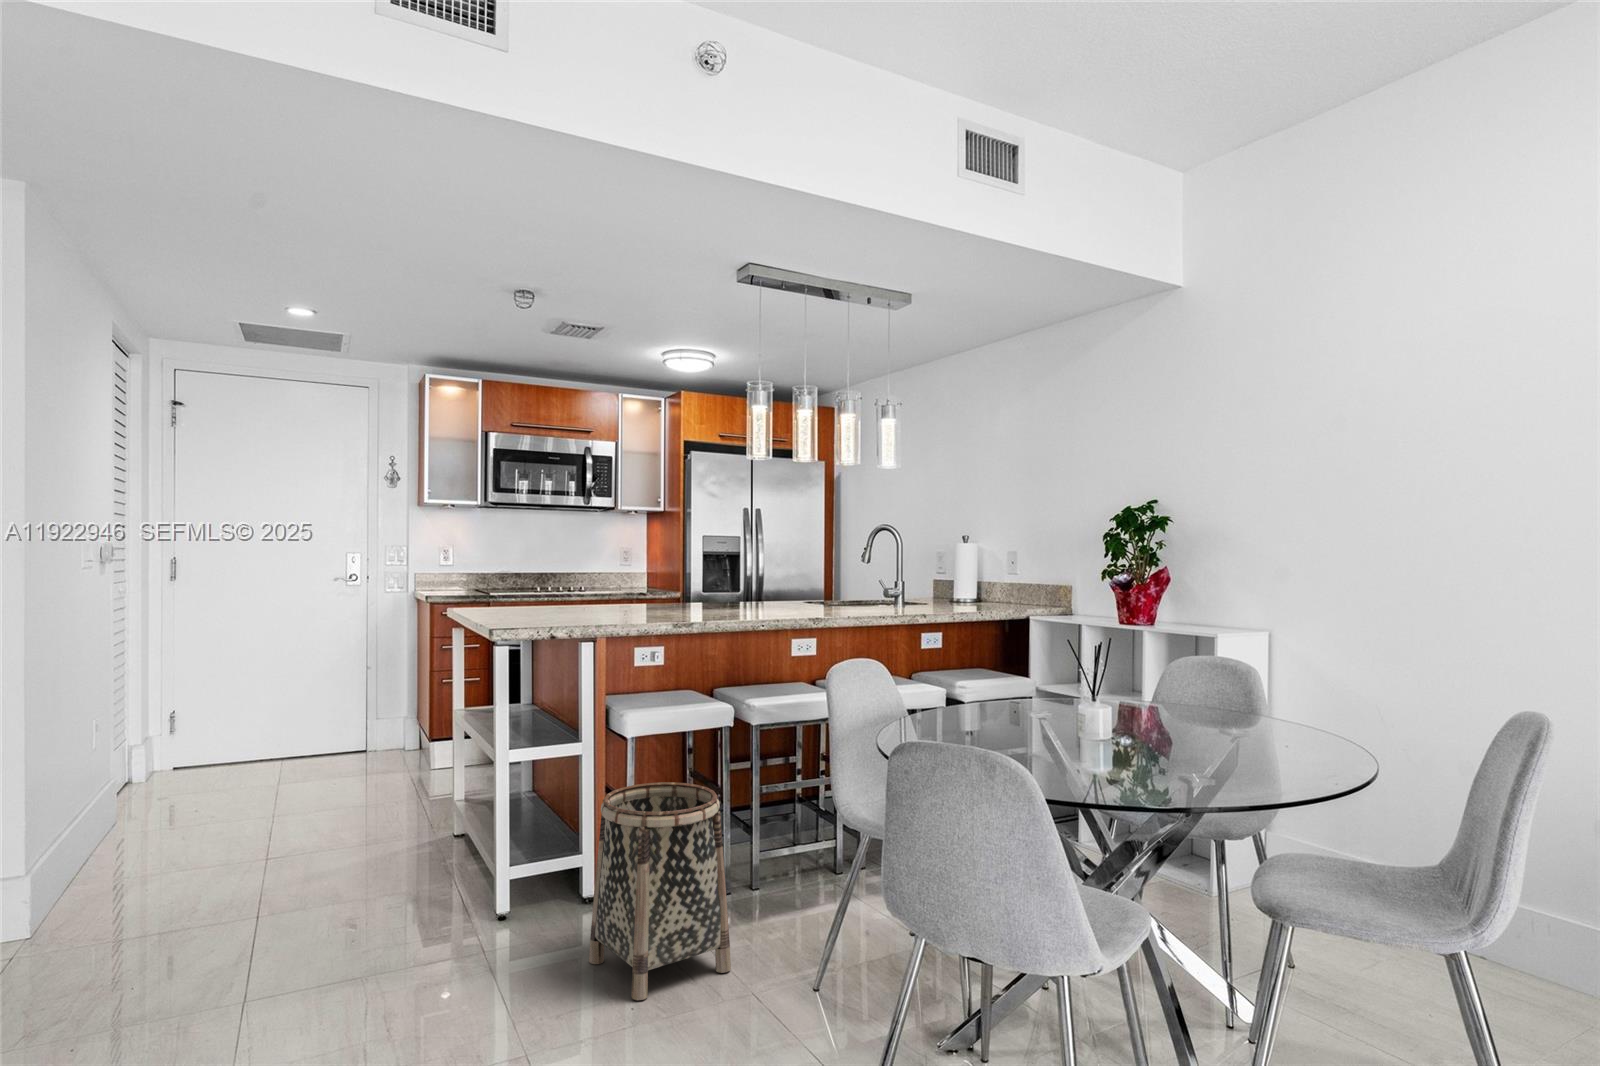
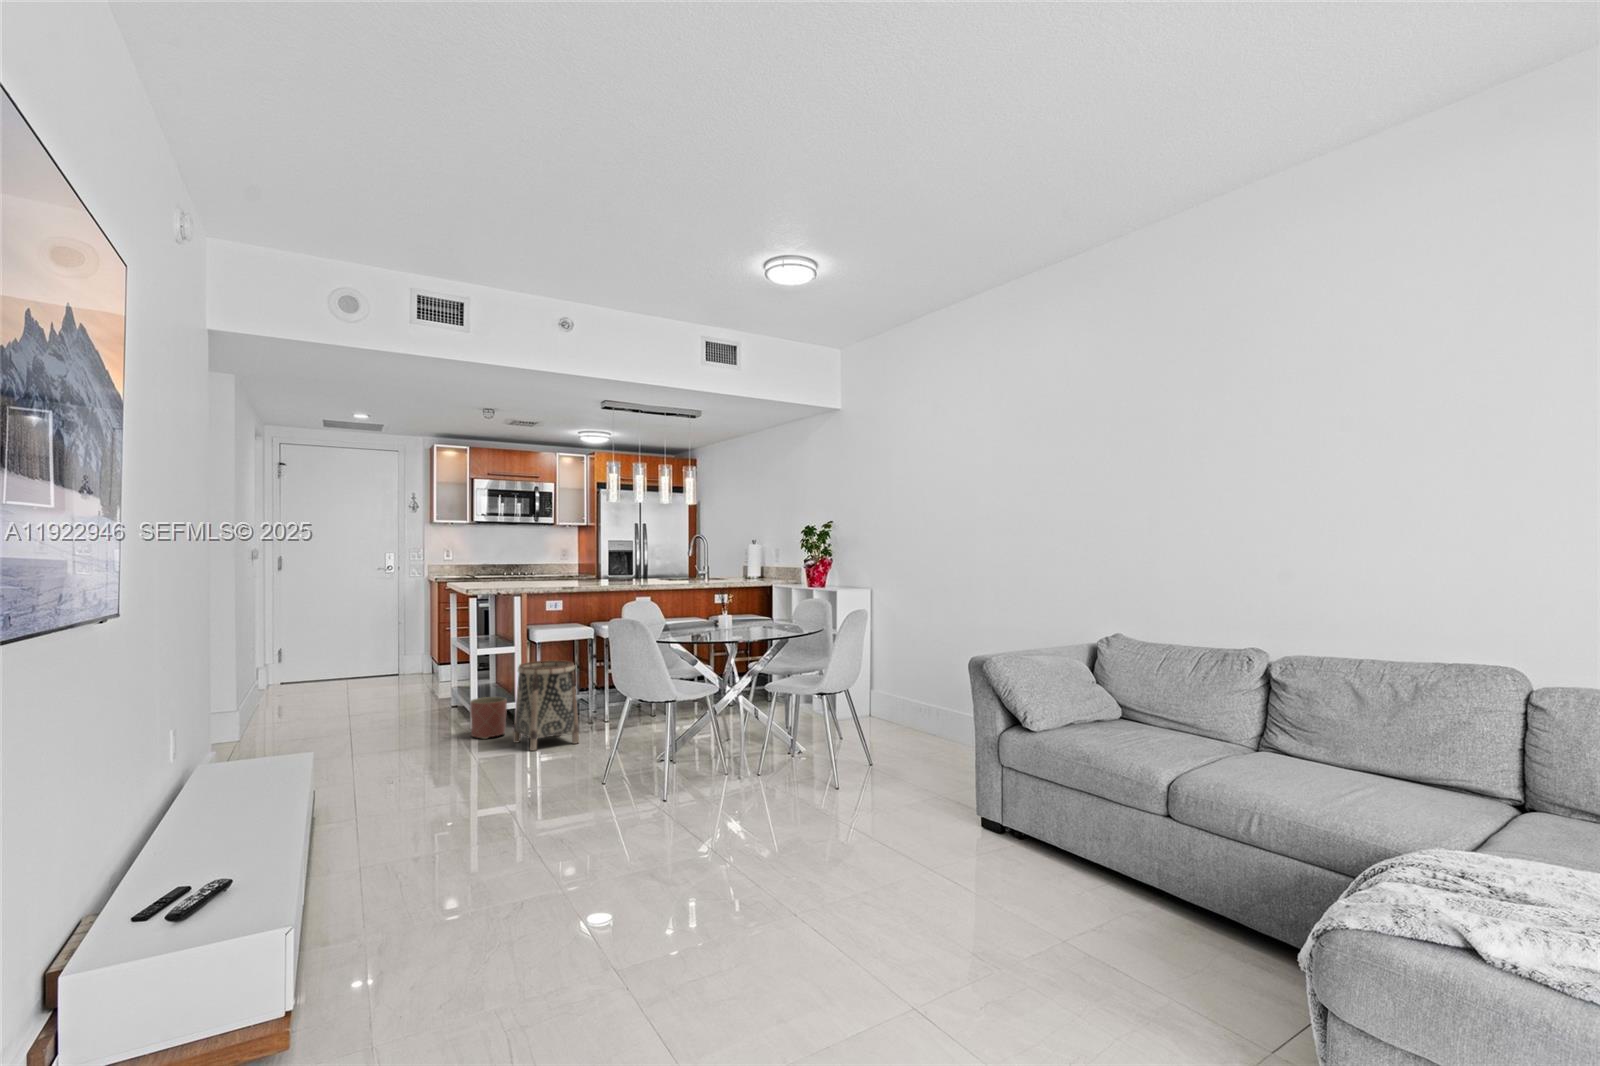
planter: none [497,850,571,949] -> present [470,697,507,739]

